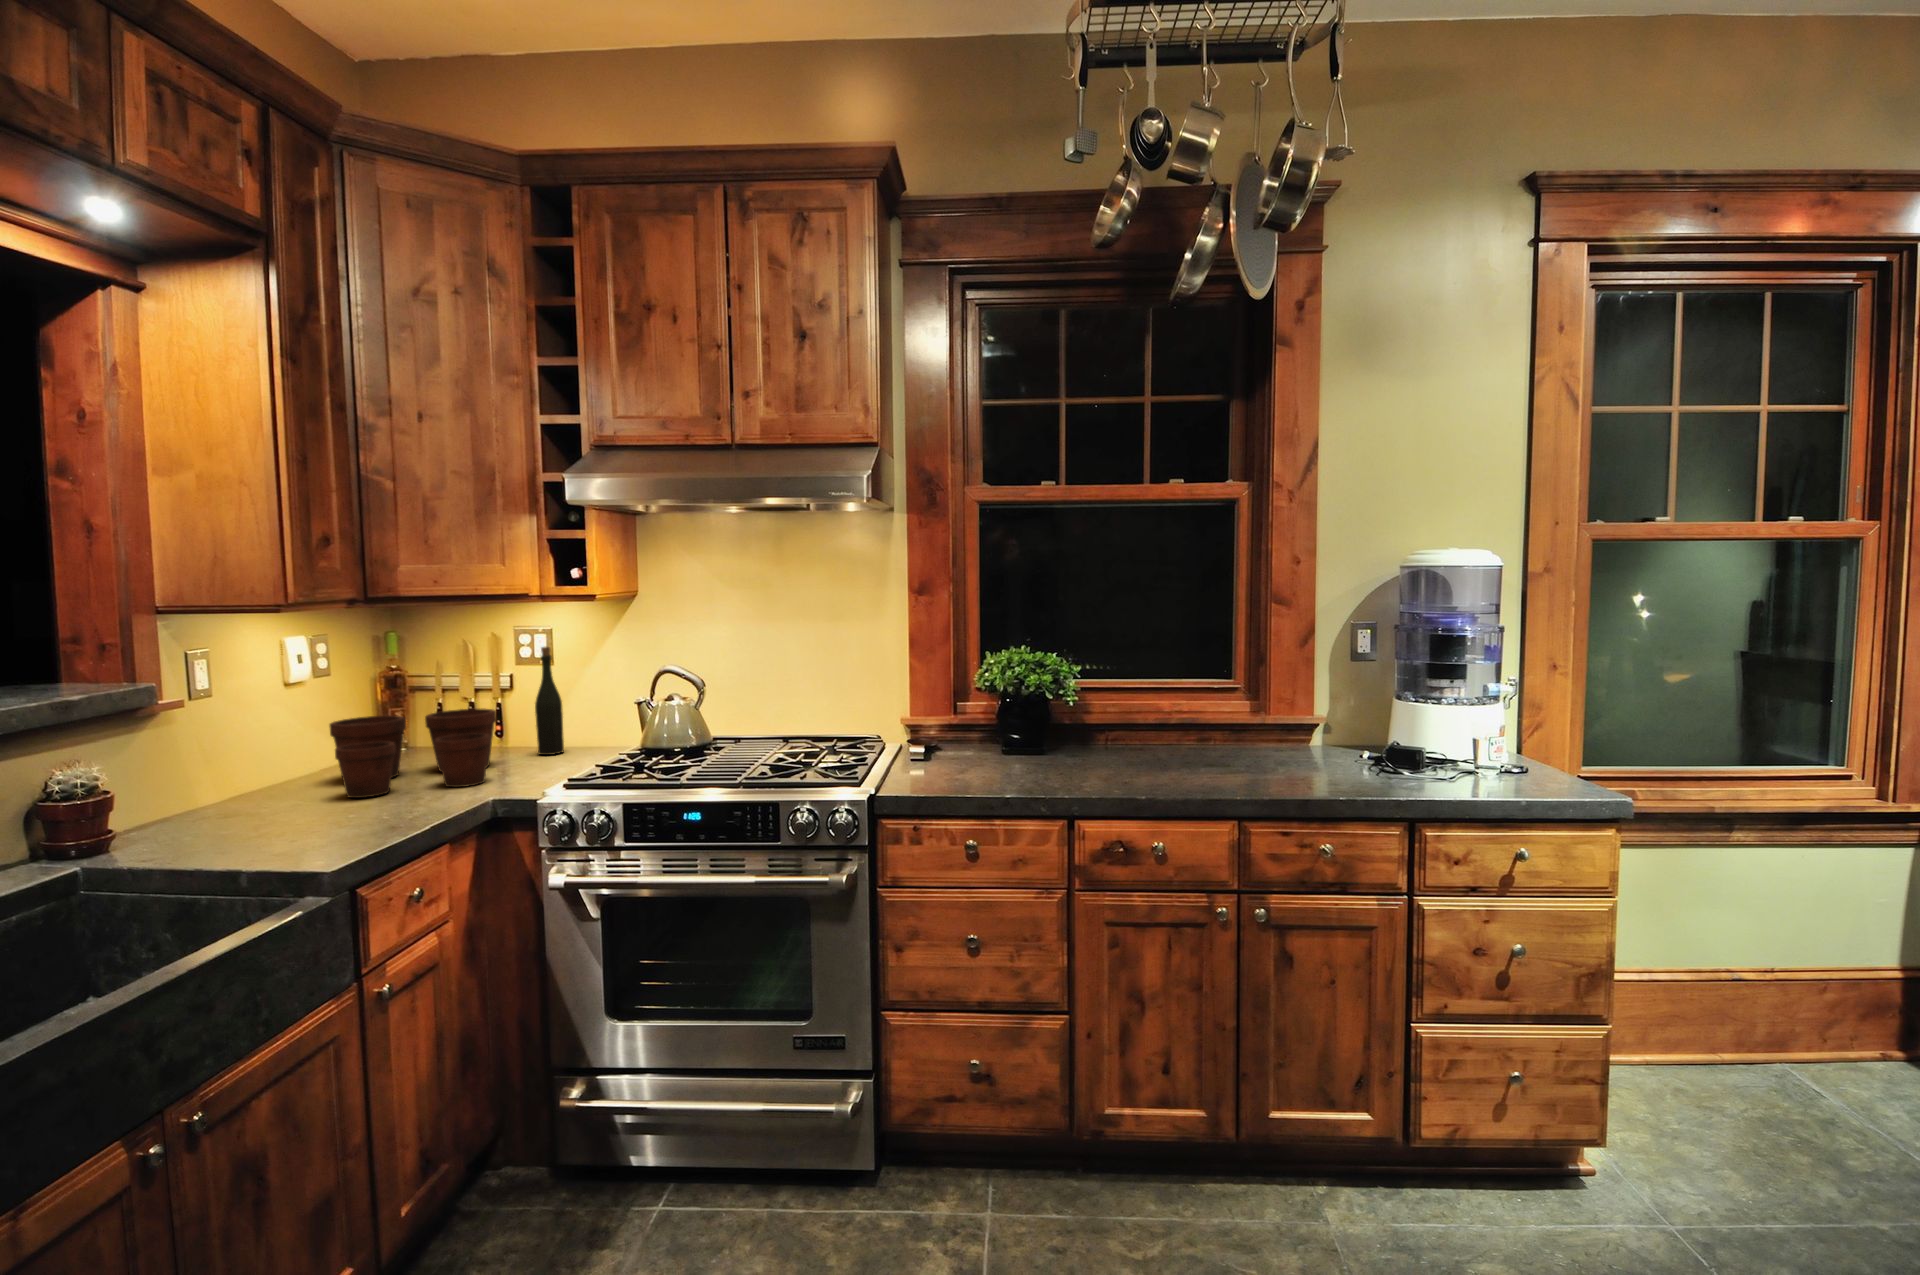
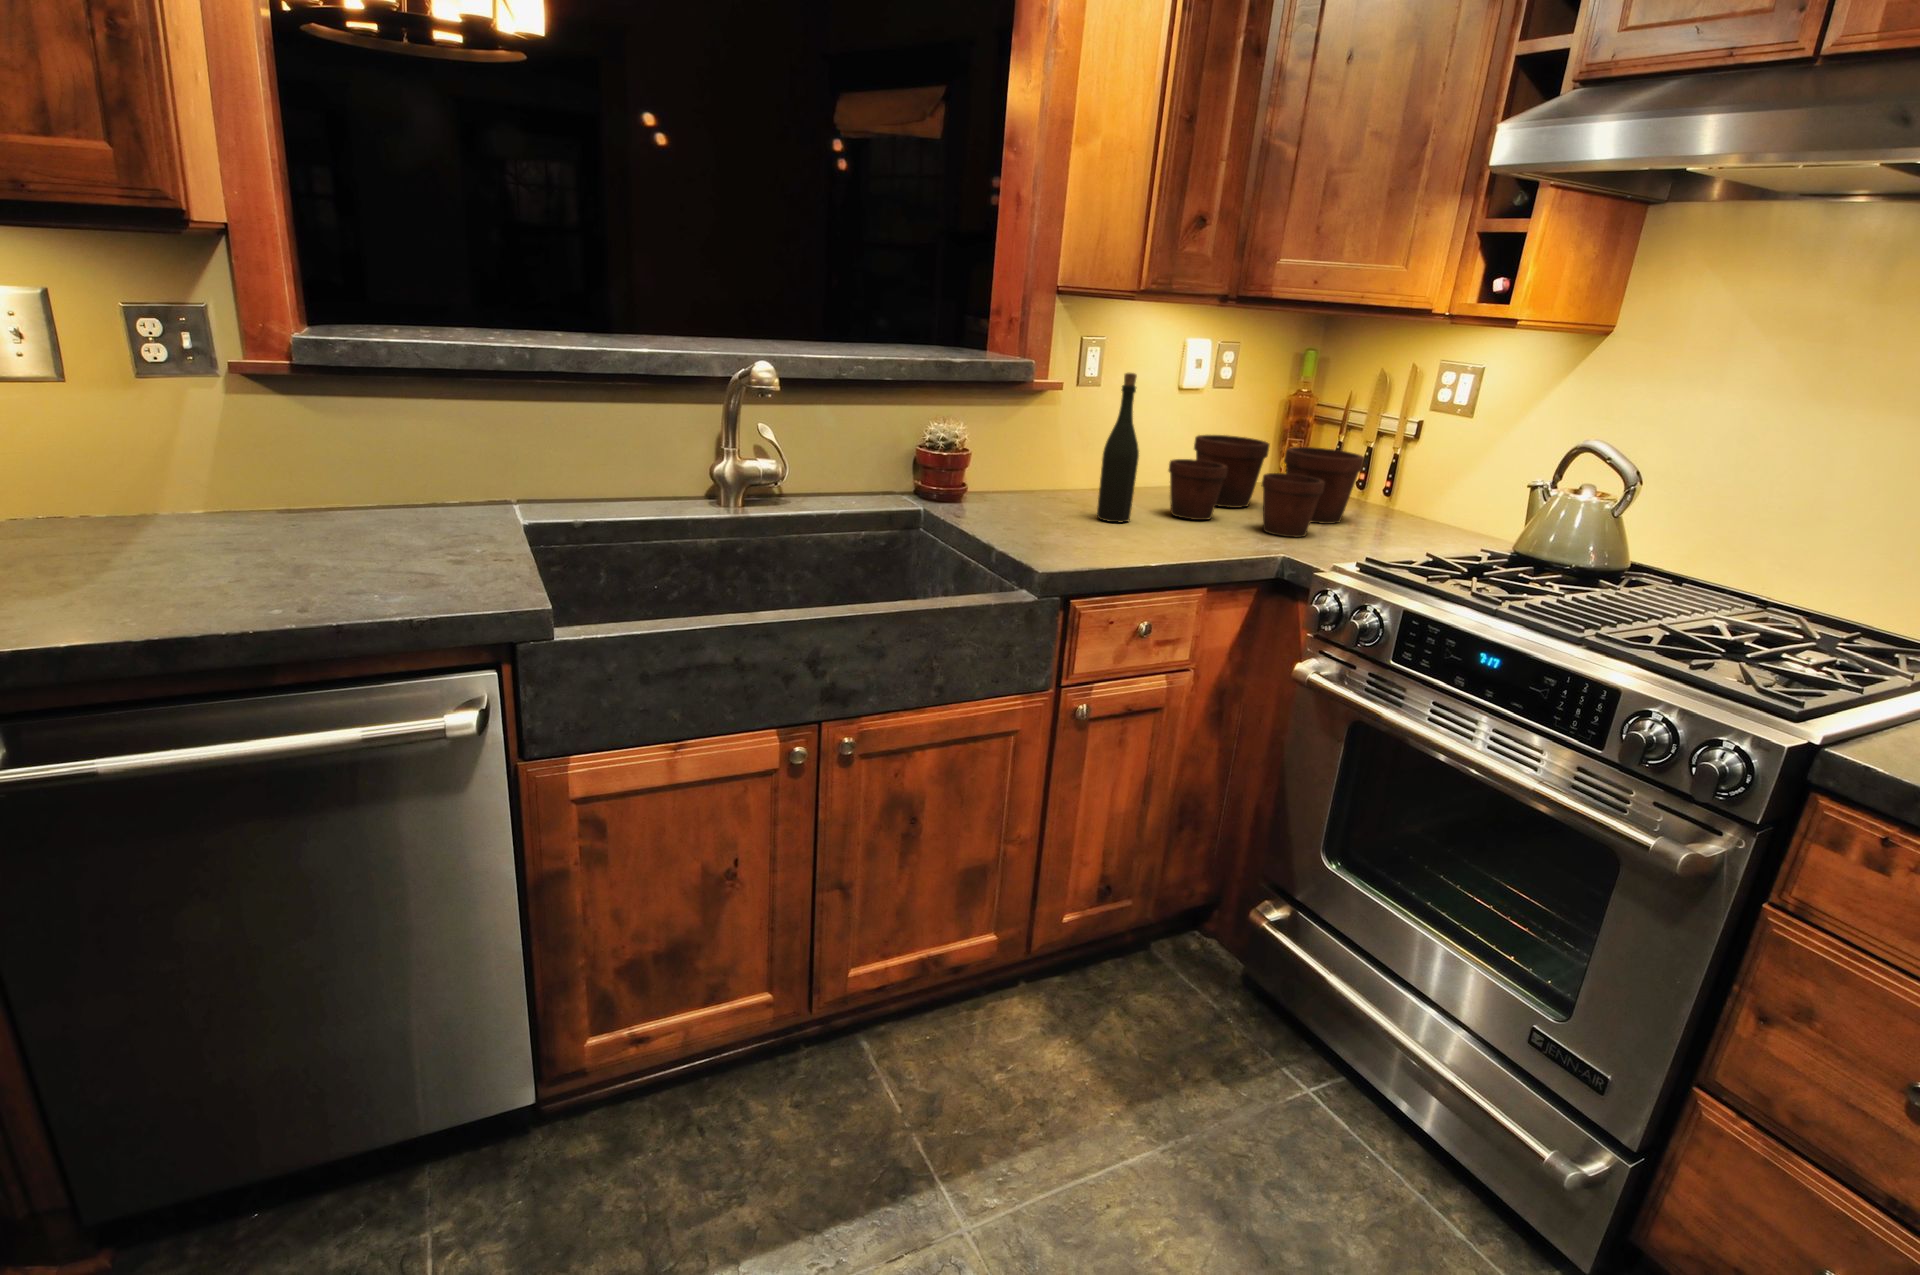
bottle: present [535,647,564,755] -> present [1097,373,1139,522]

